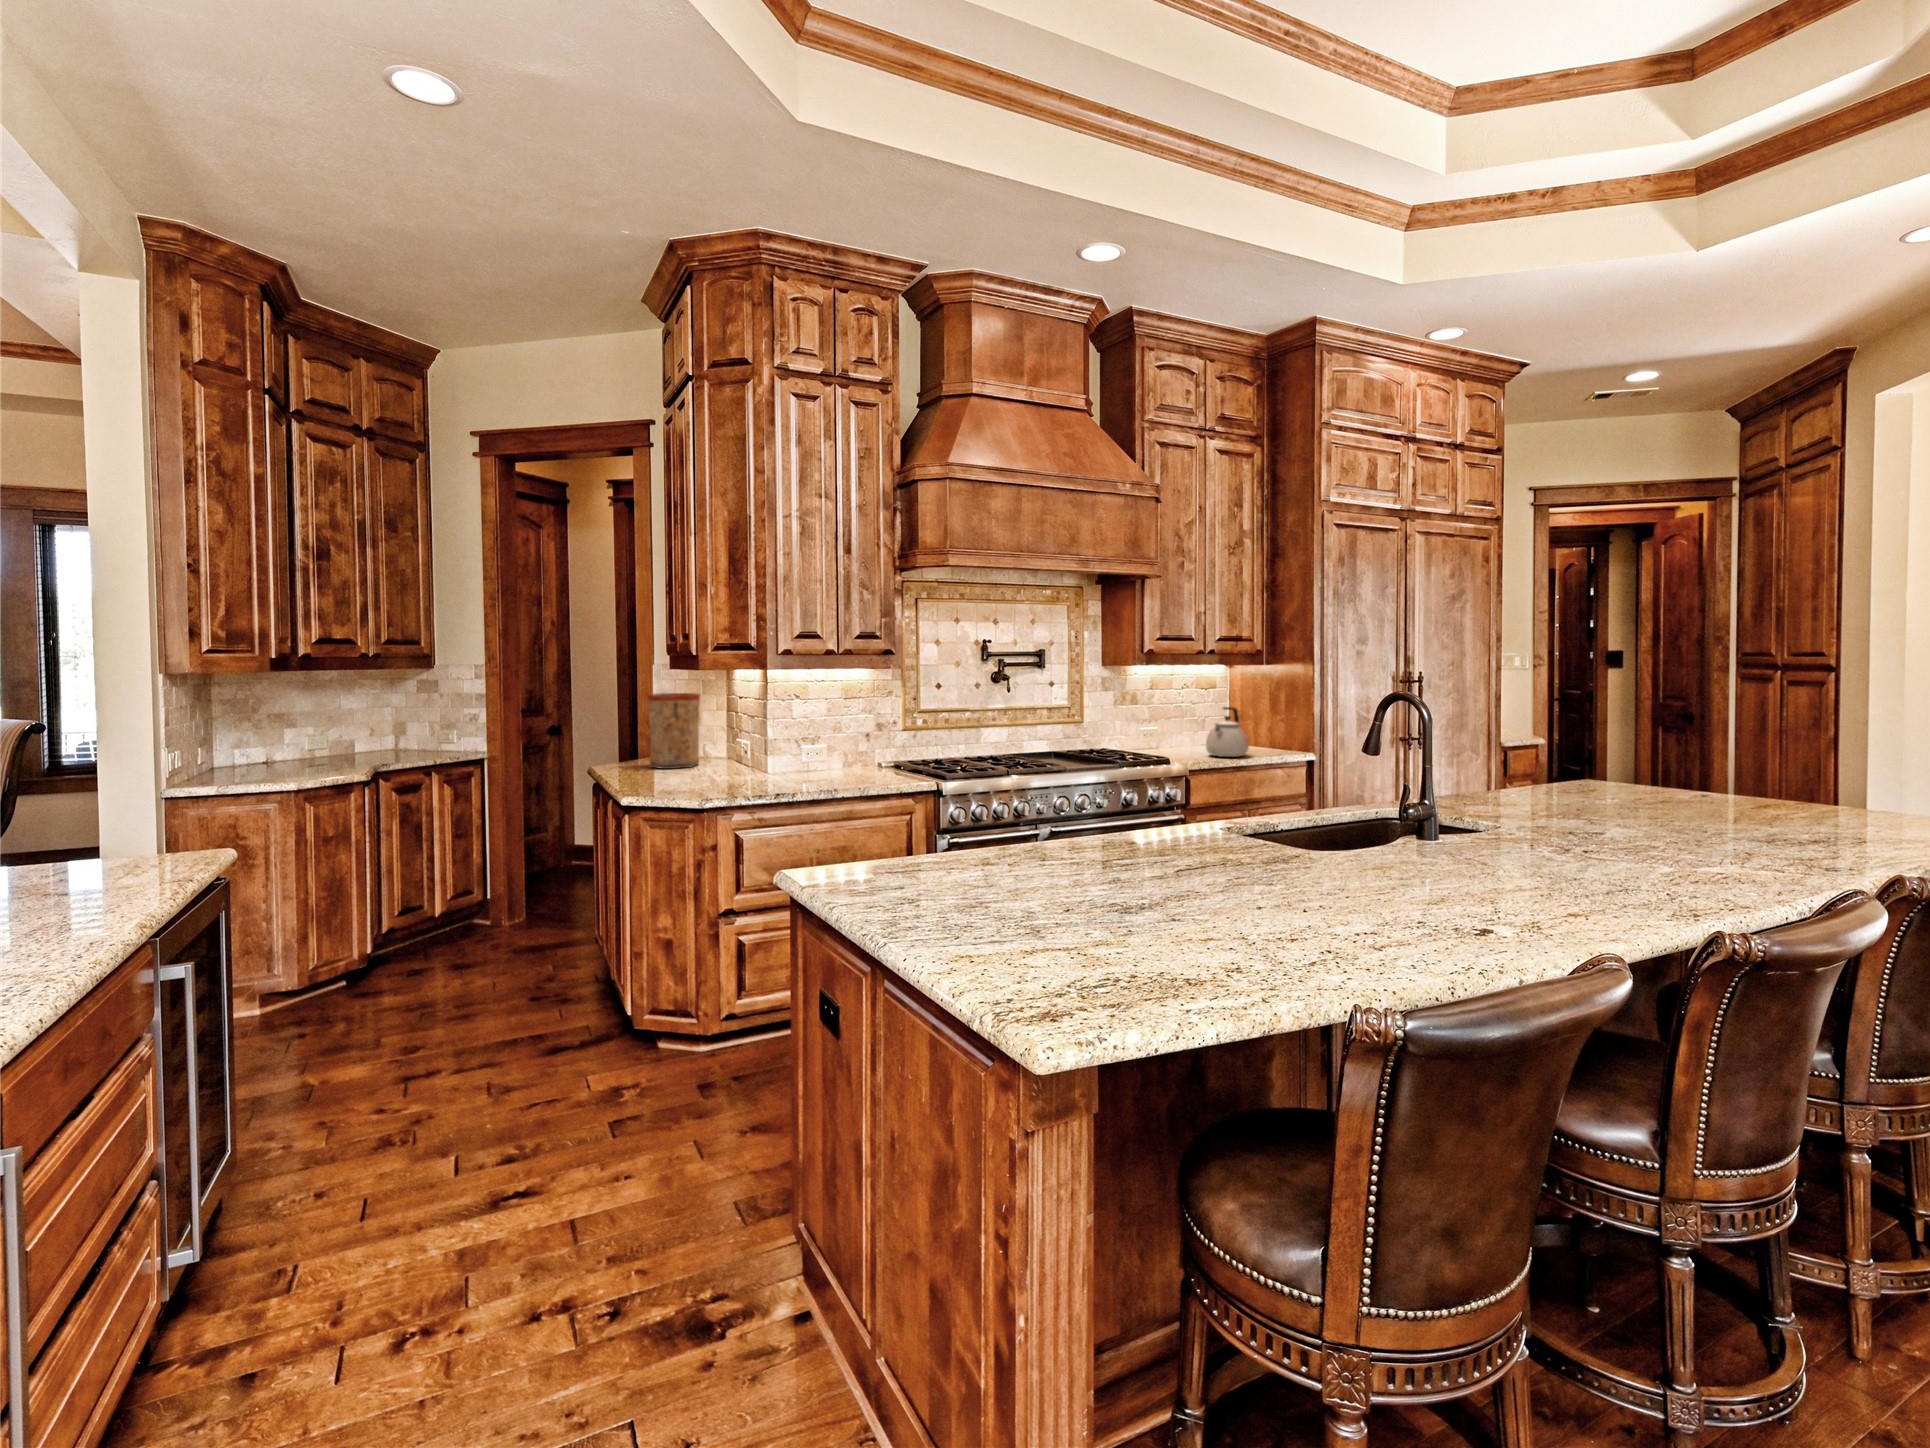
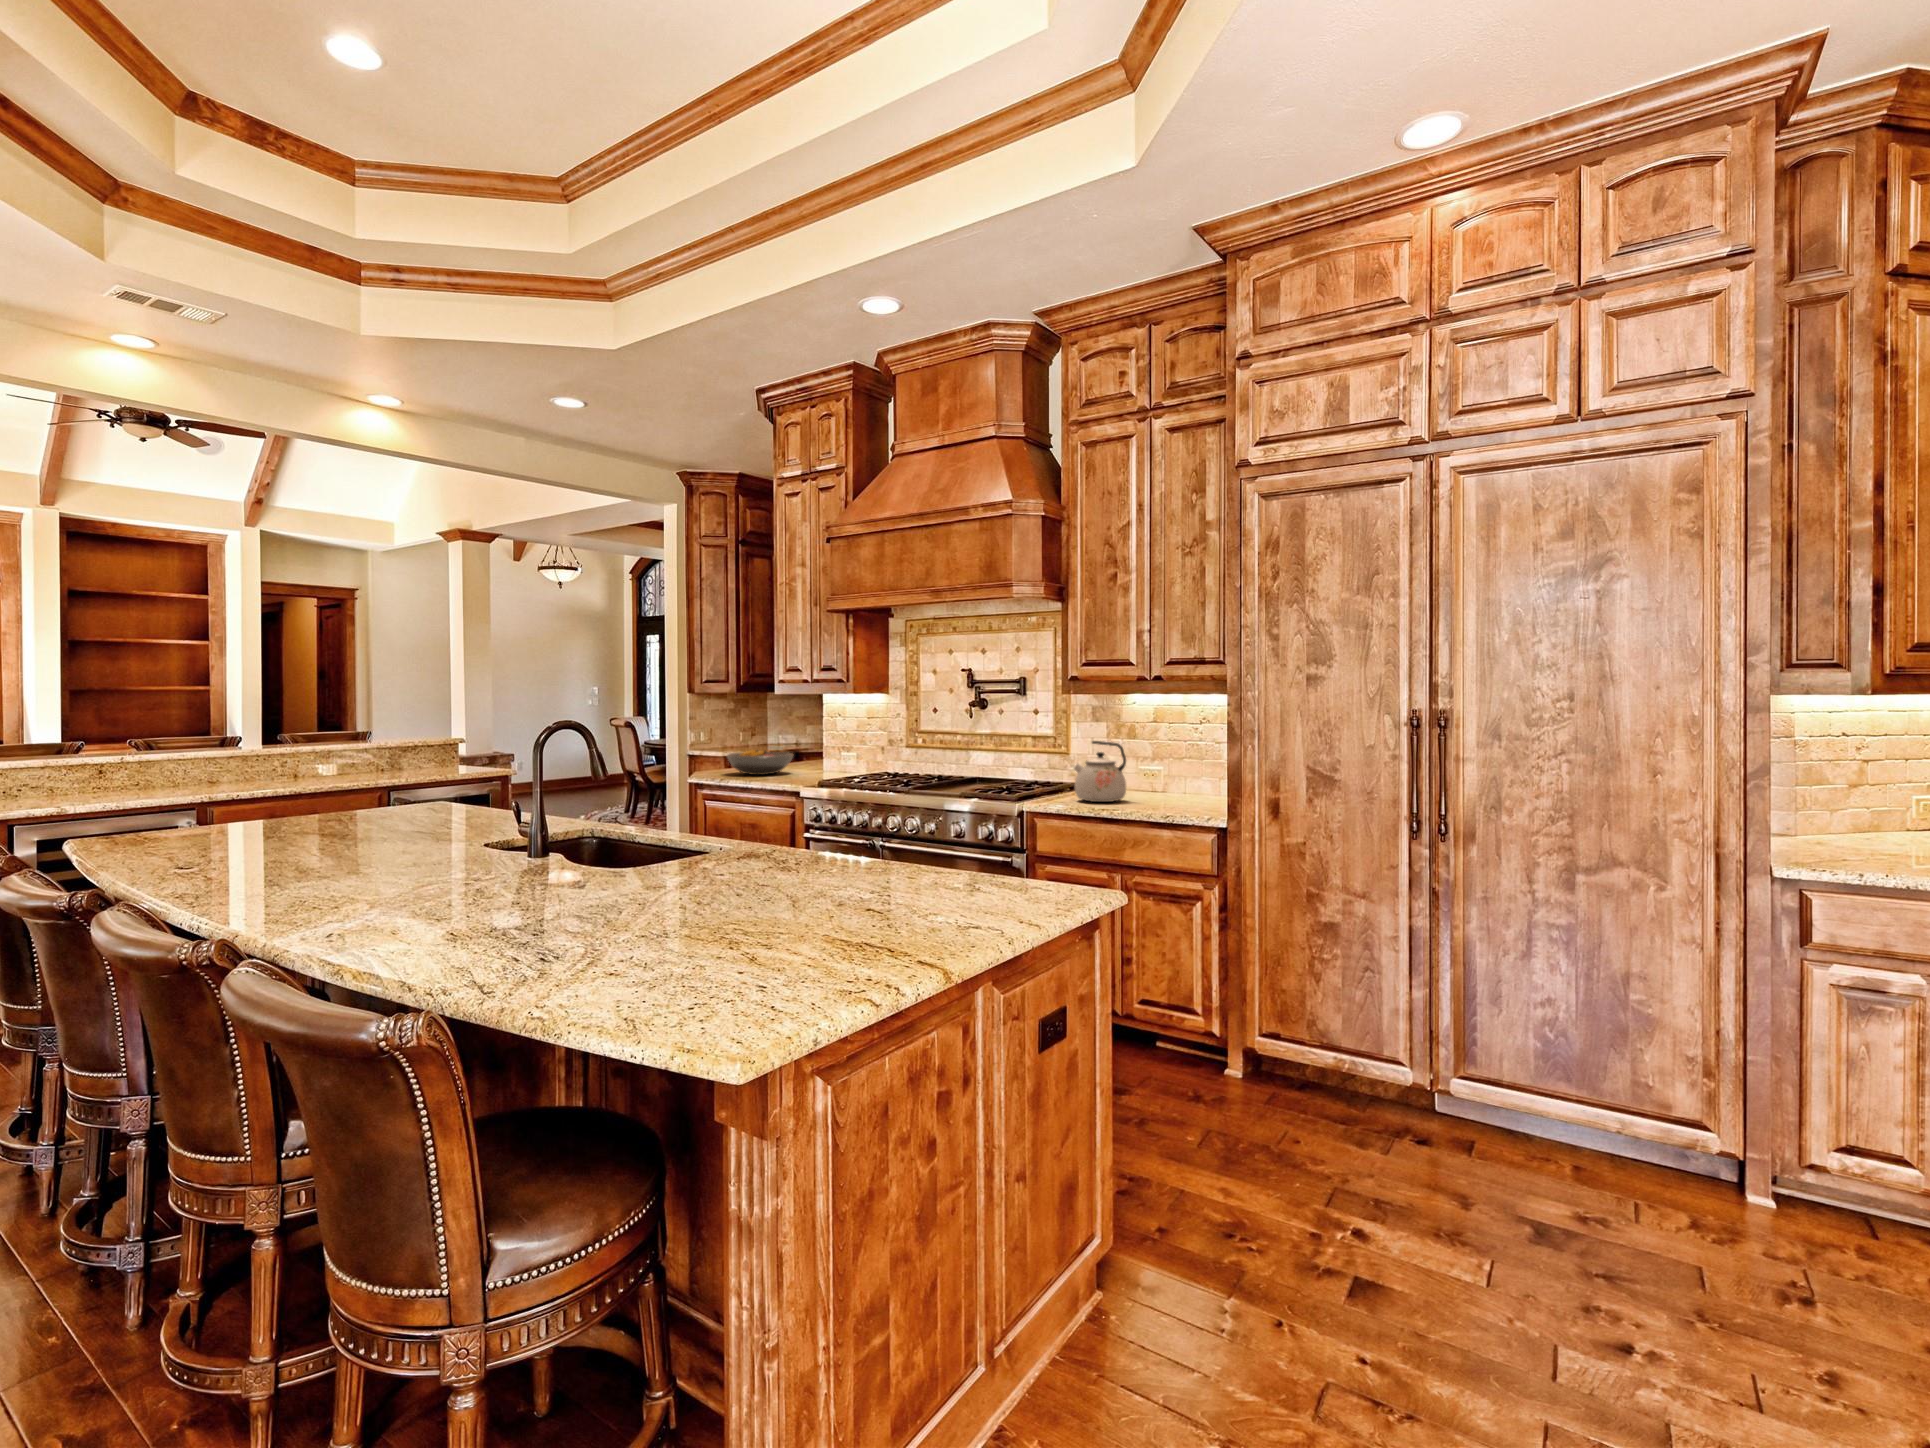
vase: present [648,693,700,769] -> none [799,712,834,765]
fruit bowl: none [724,749,821,784] -> present [727,750,793,775]

